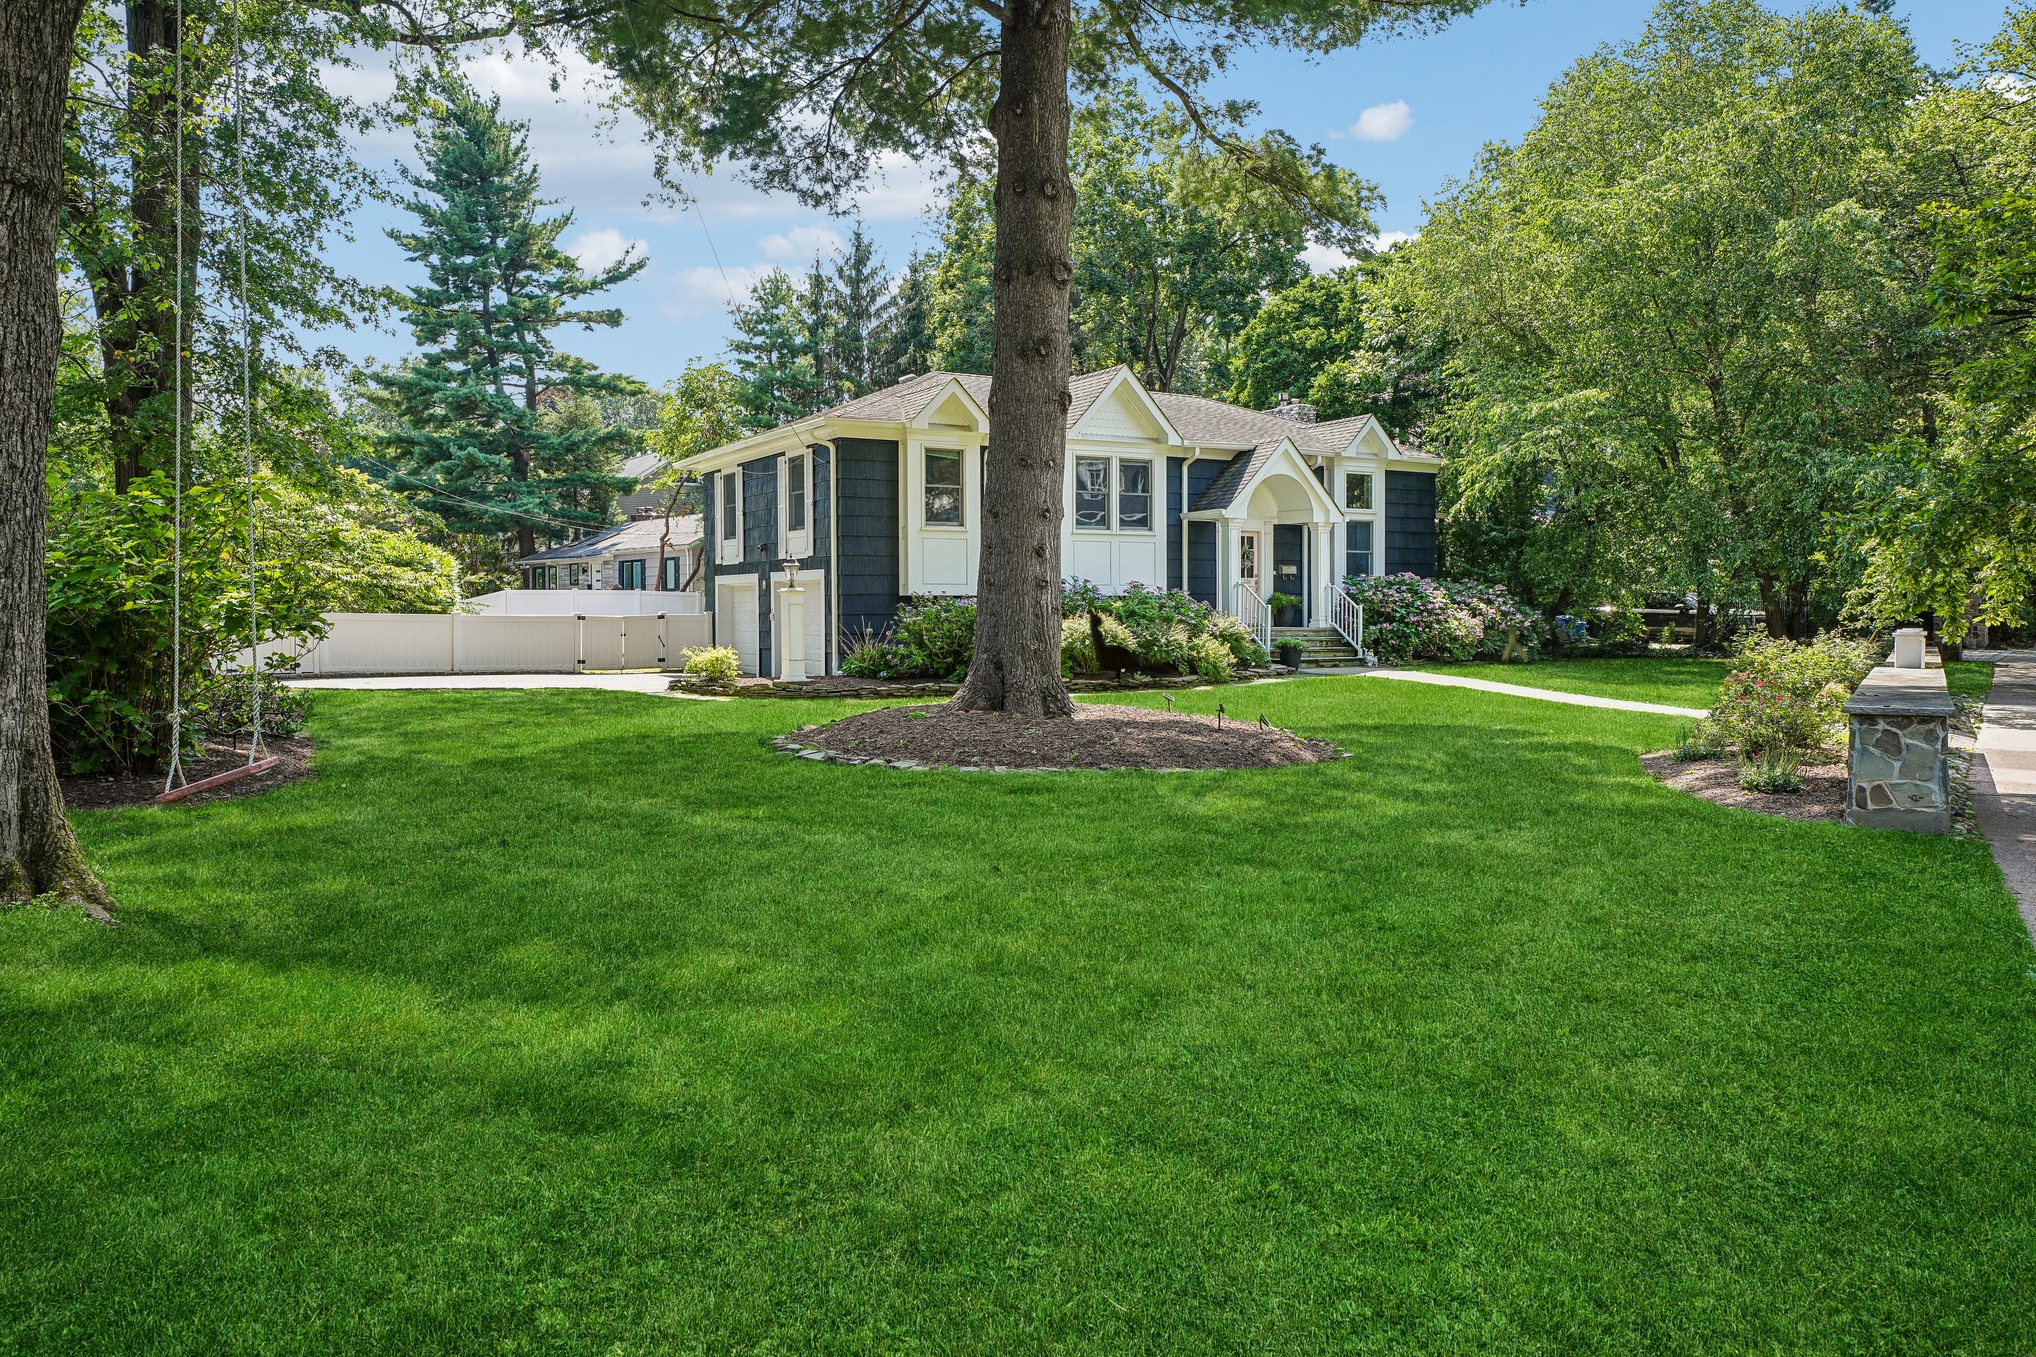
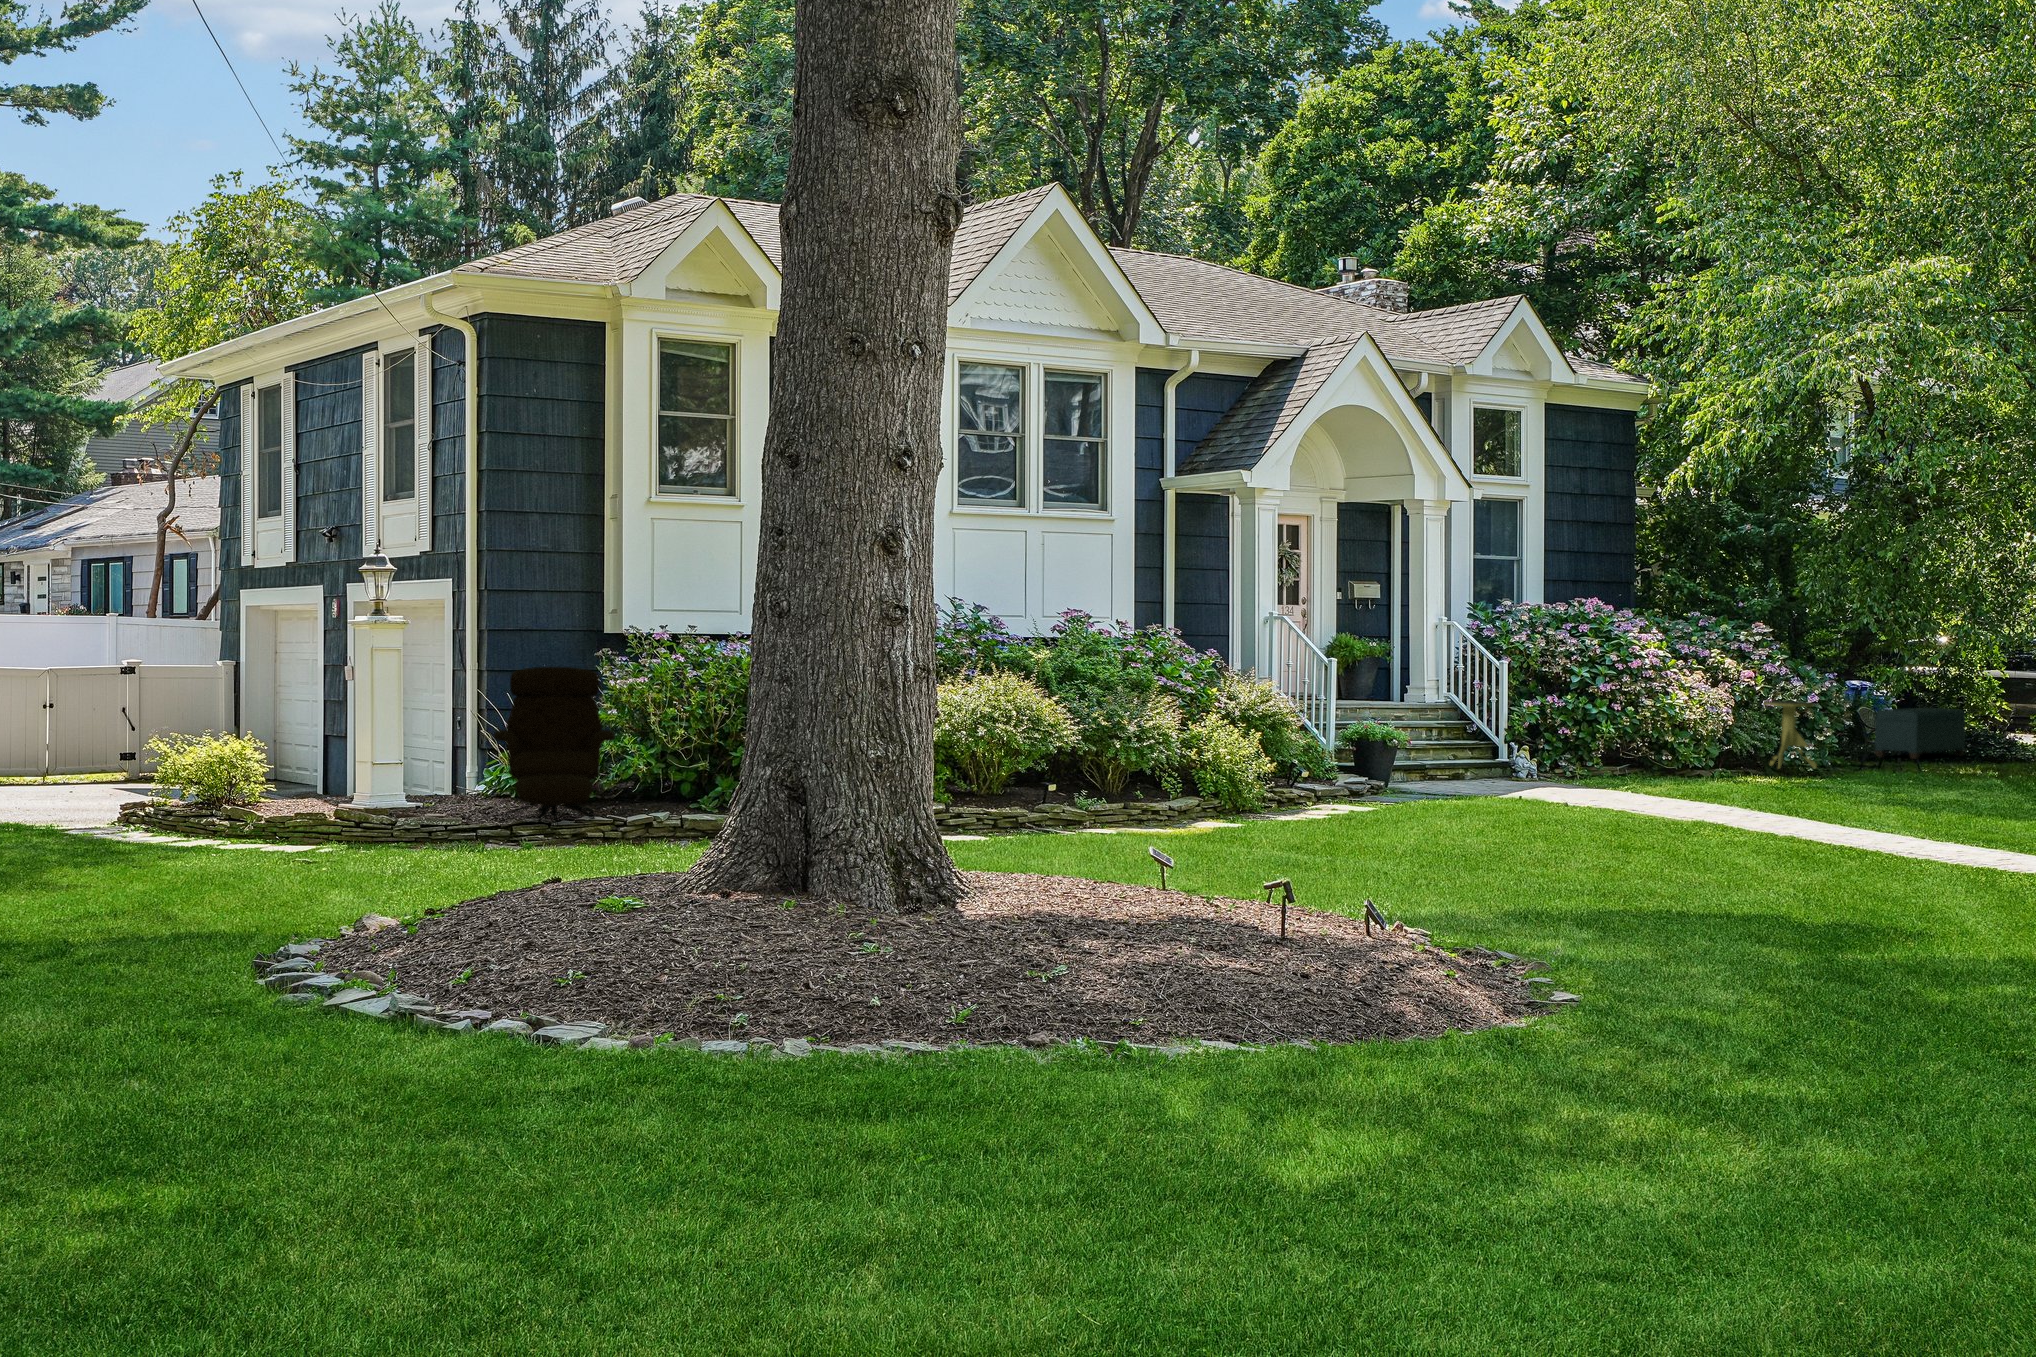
lounge chair: present [1089,612,1171,687] -> present [493,667,615,827]
bench: none [1562,630,1613,657] -> present [1875,708,1966,759]

